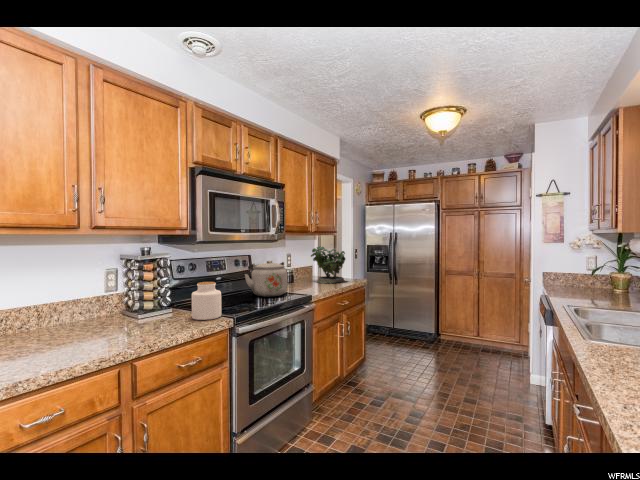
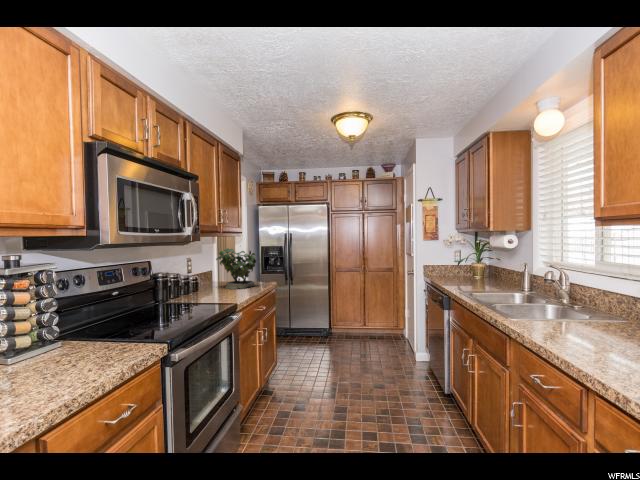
kettle: present [245,261,287,297] -> none [152,266,206,310]
jar: present [192,282,222,320] -> none [100,298,145,352]

